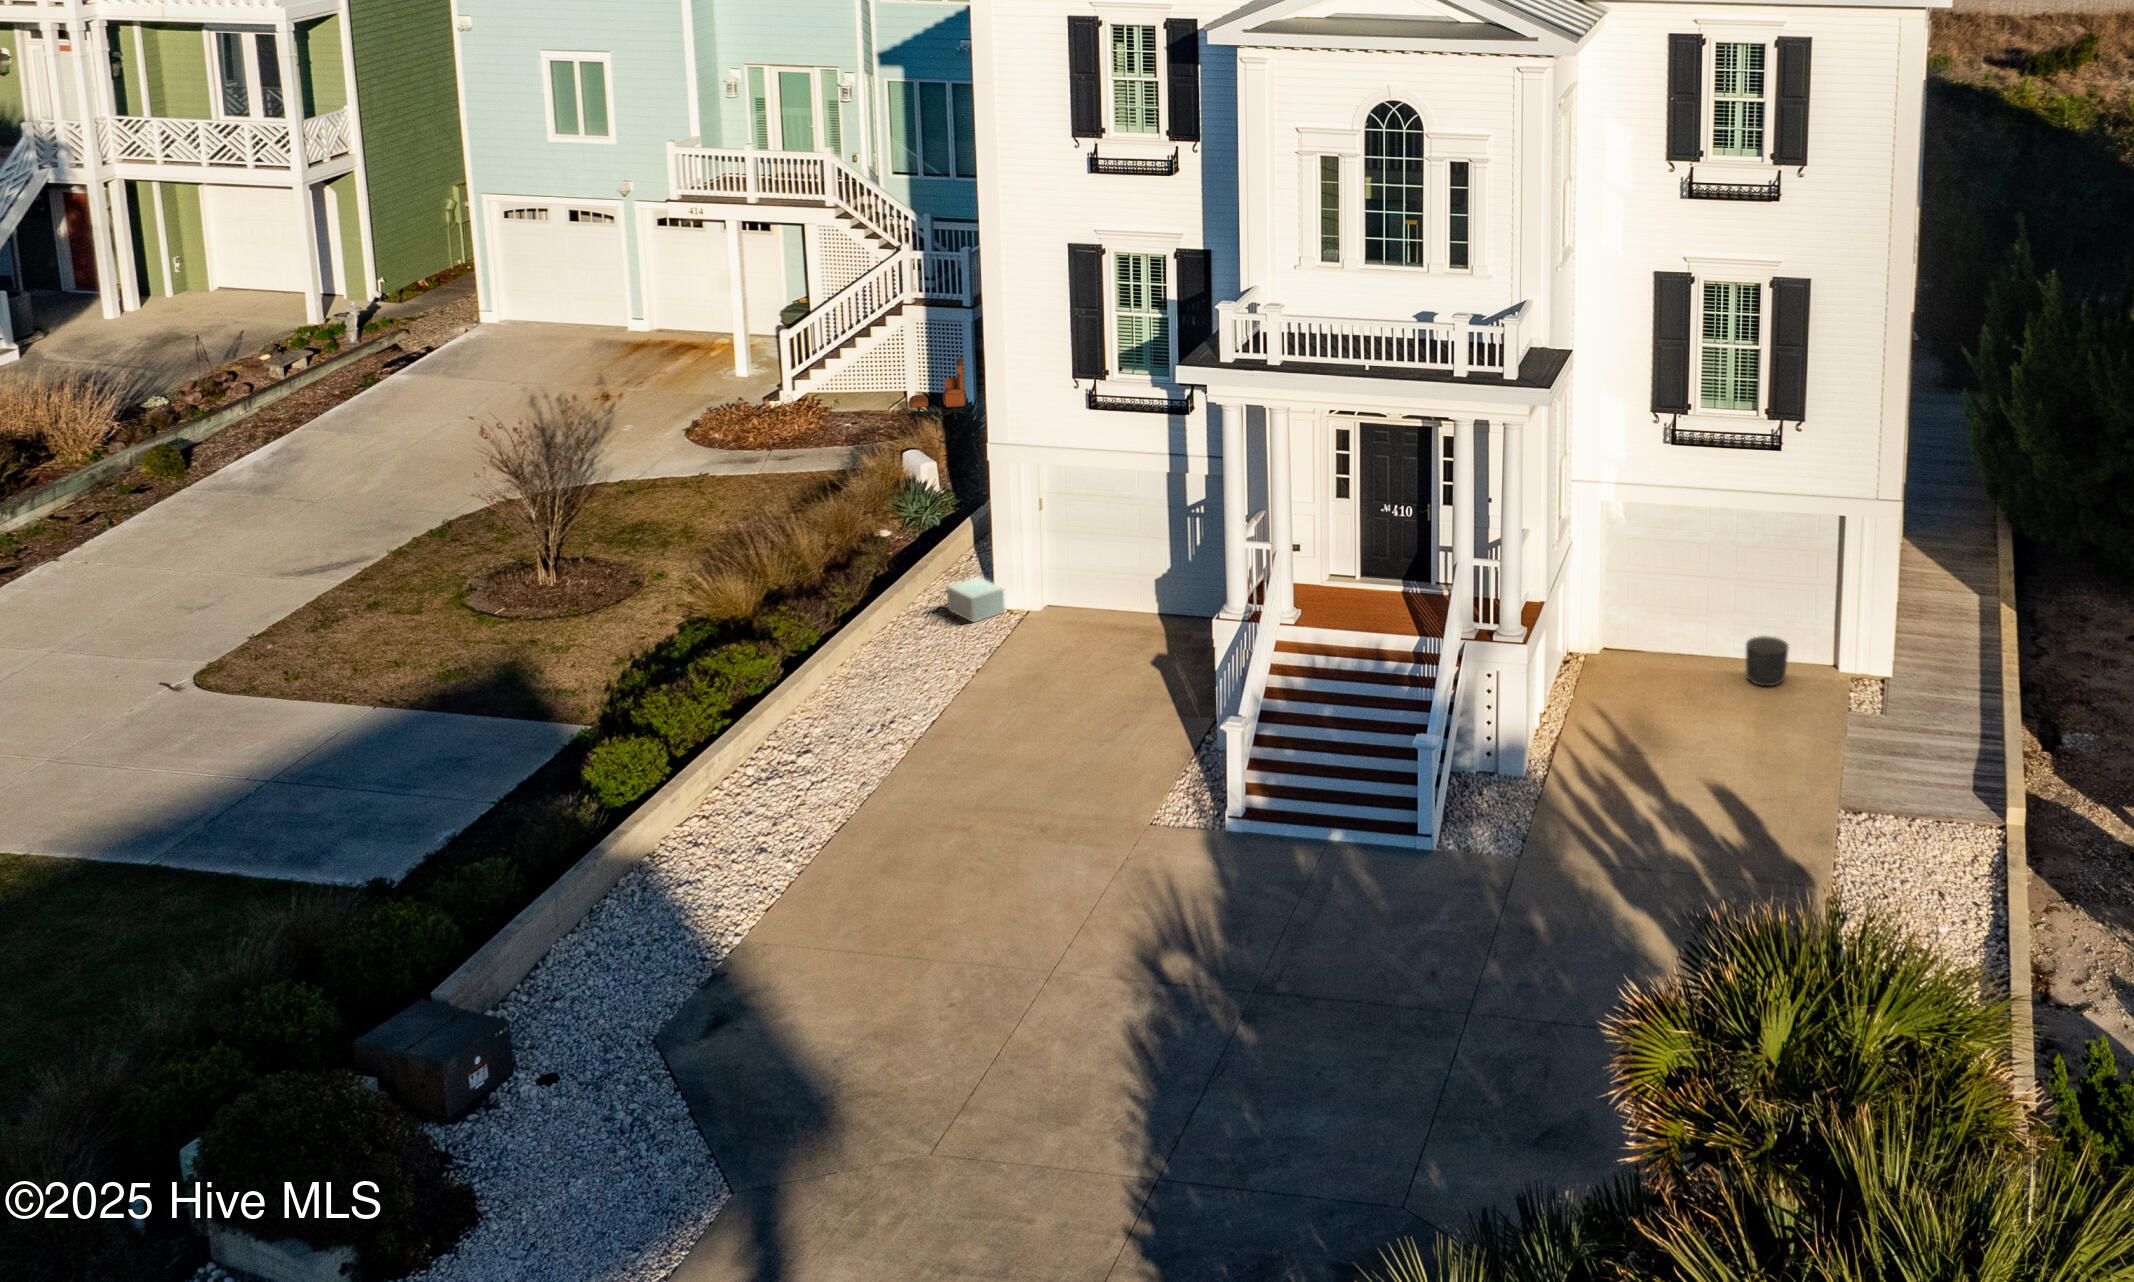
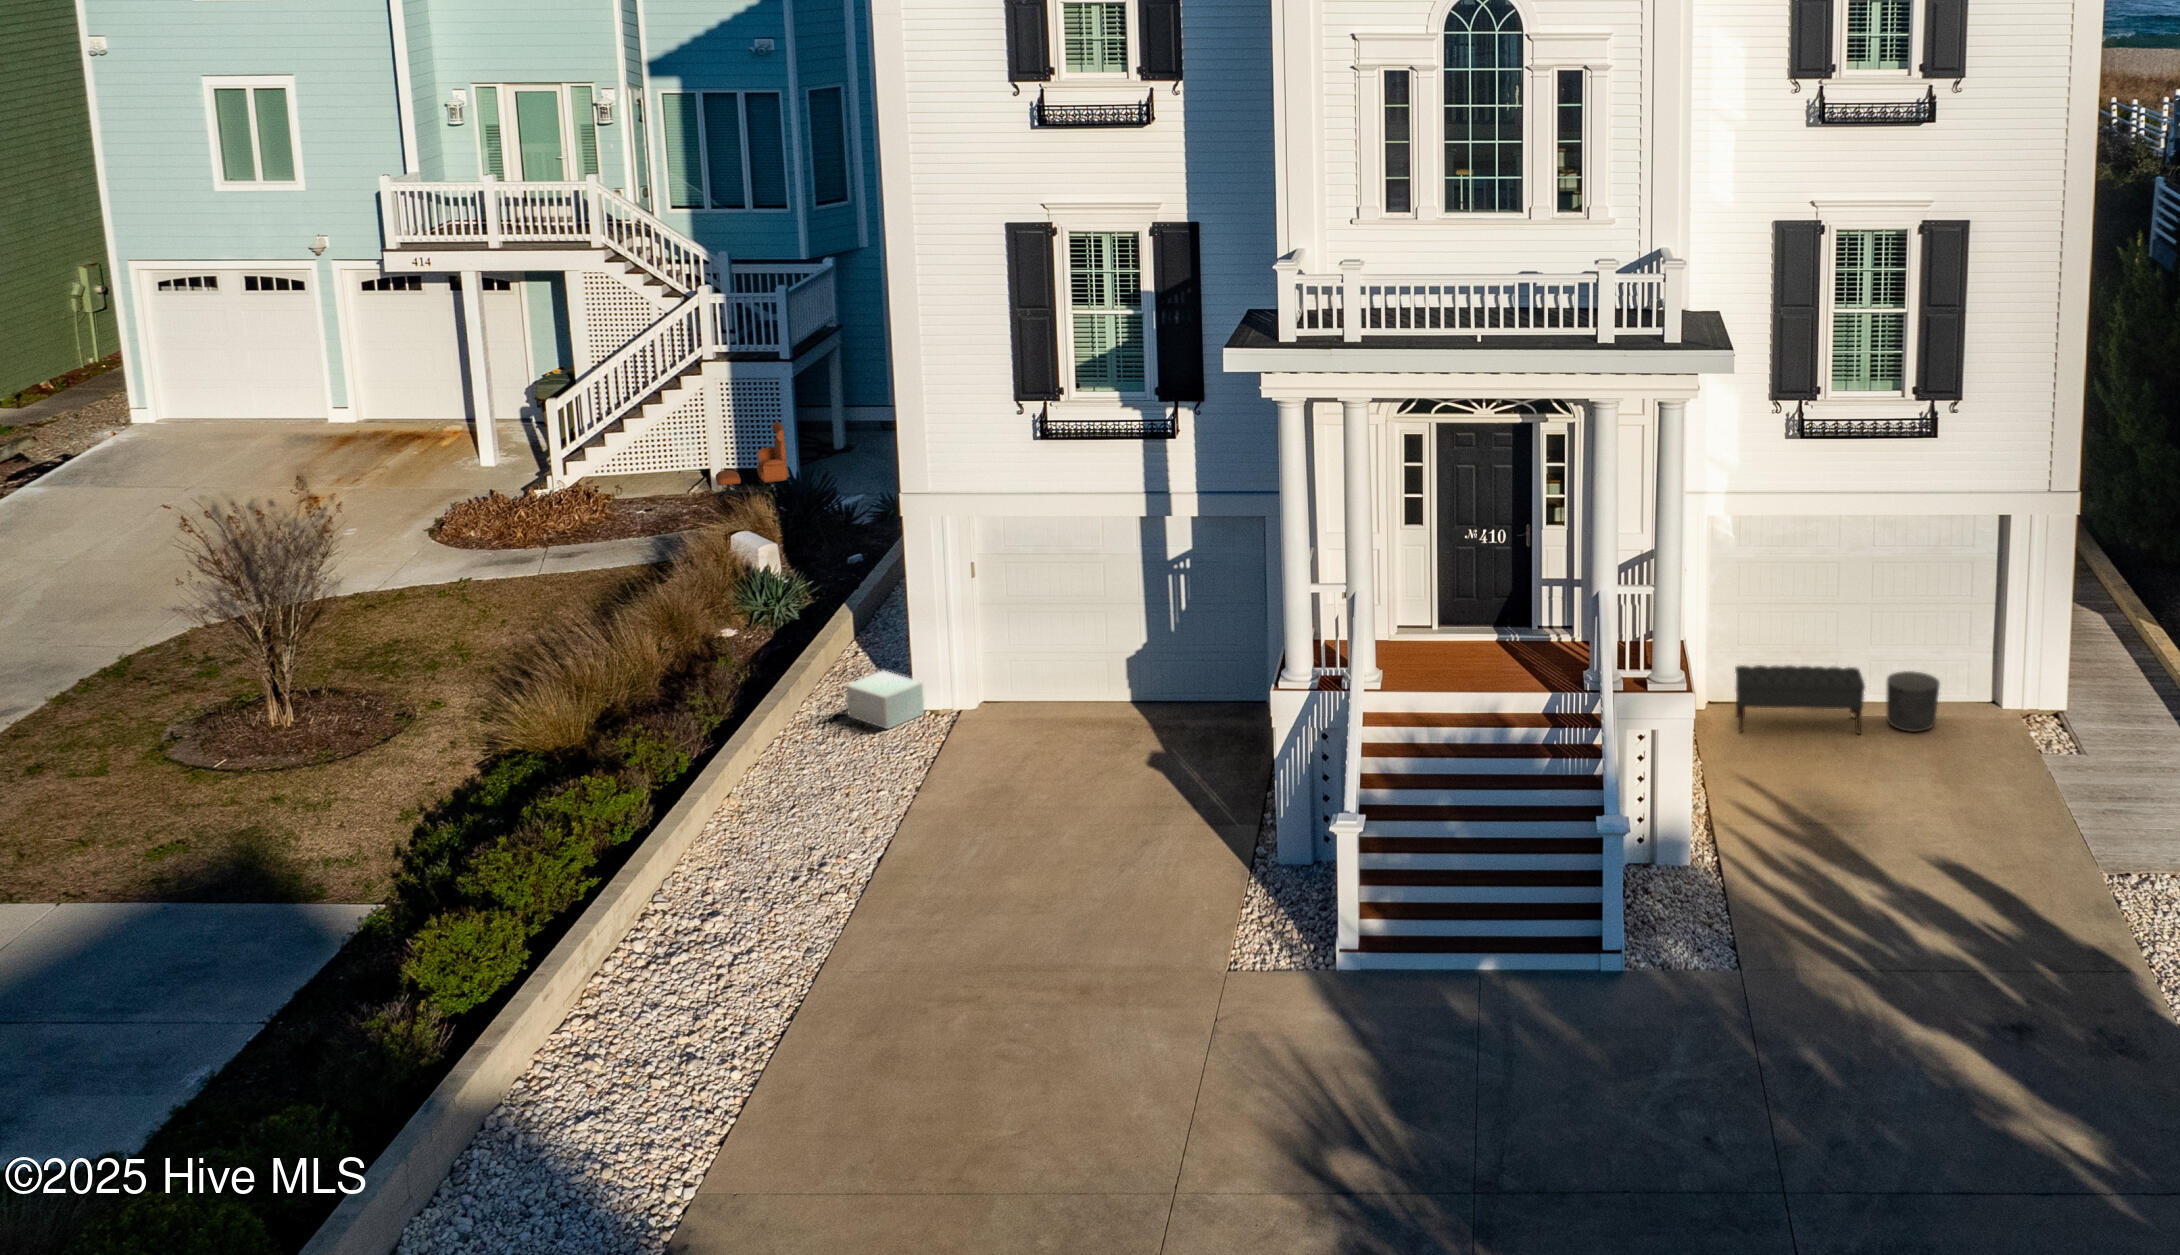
bench: none [1622,622,1727,685] -> present [1735,665,1865,734]

